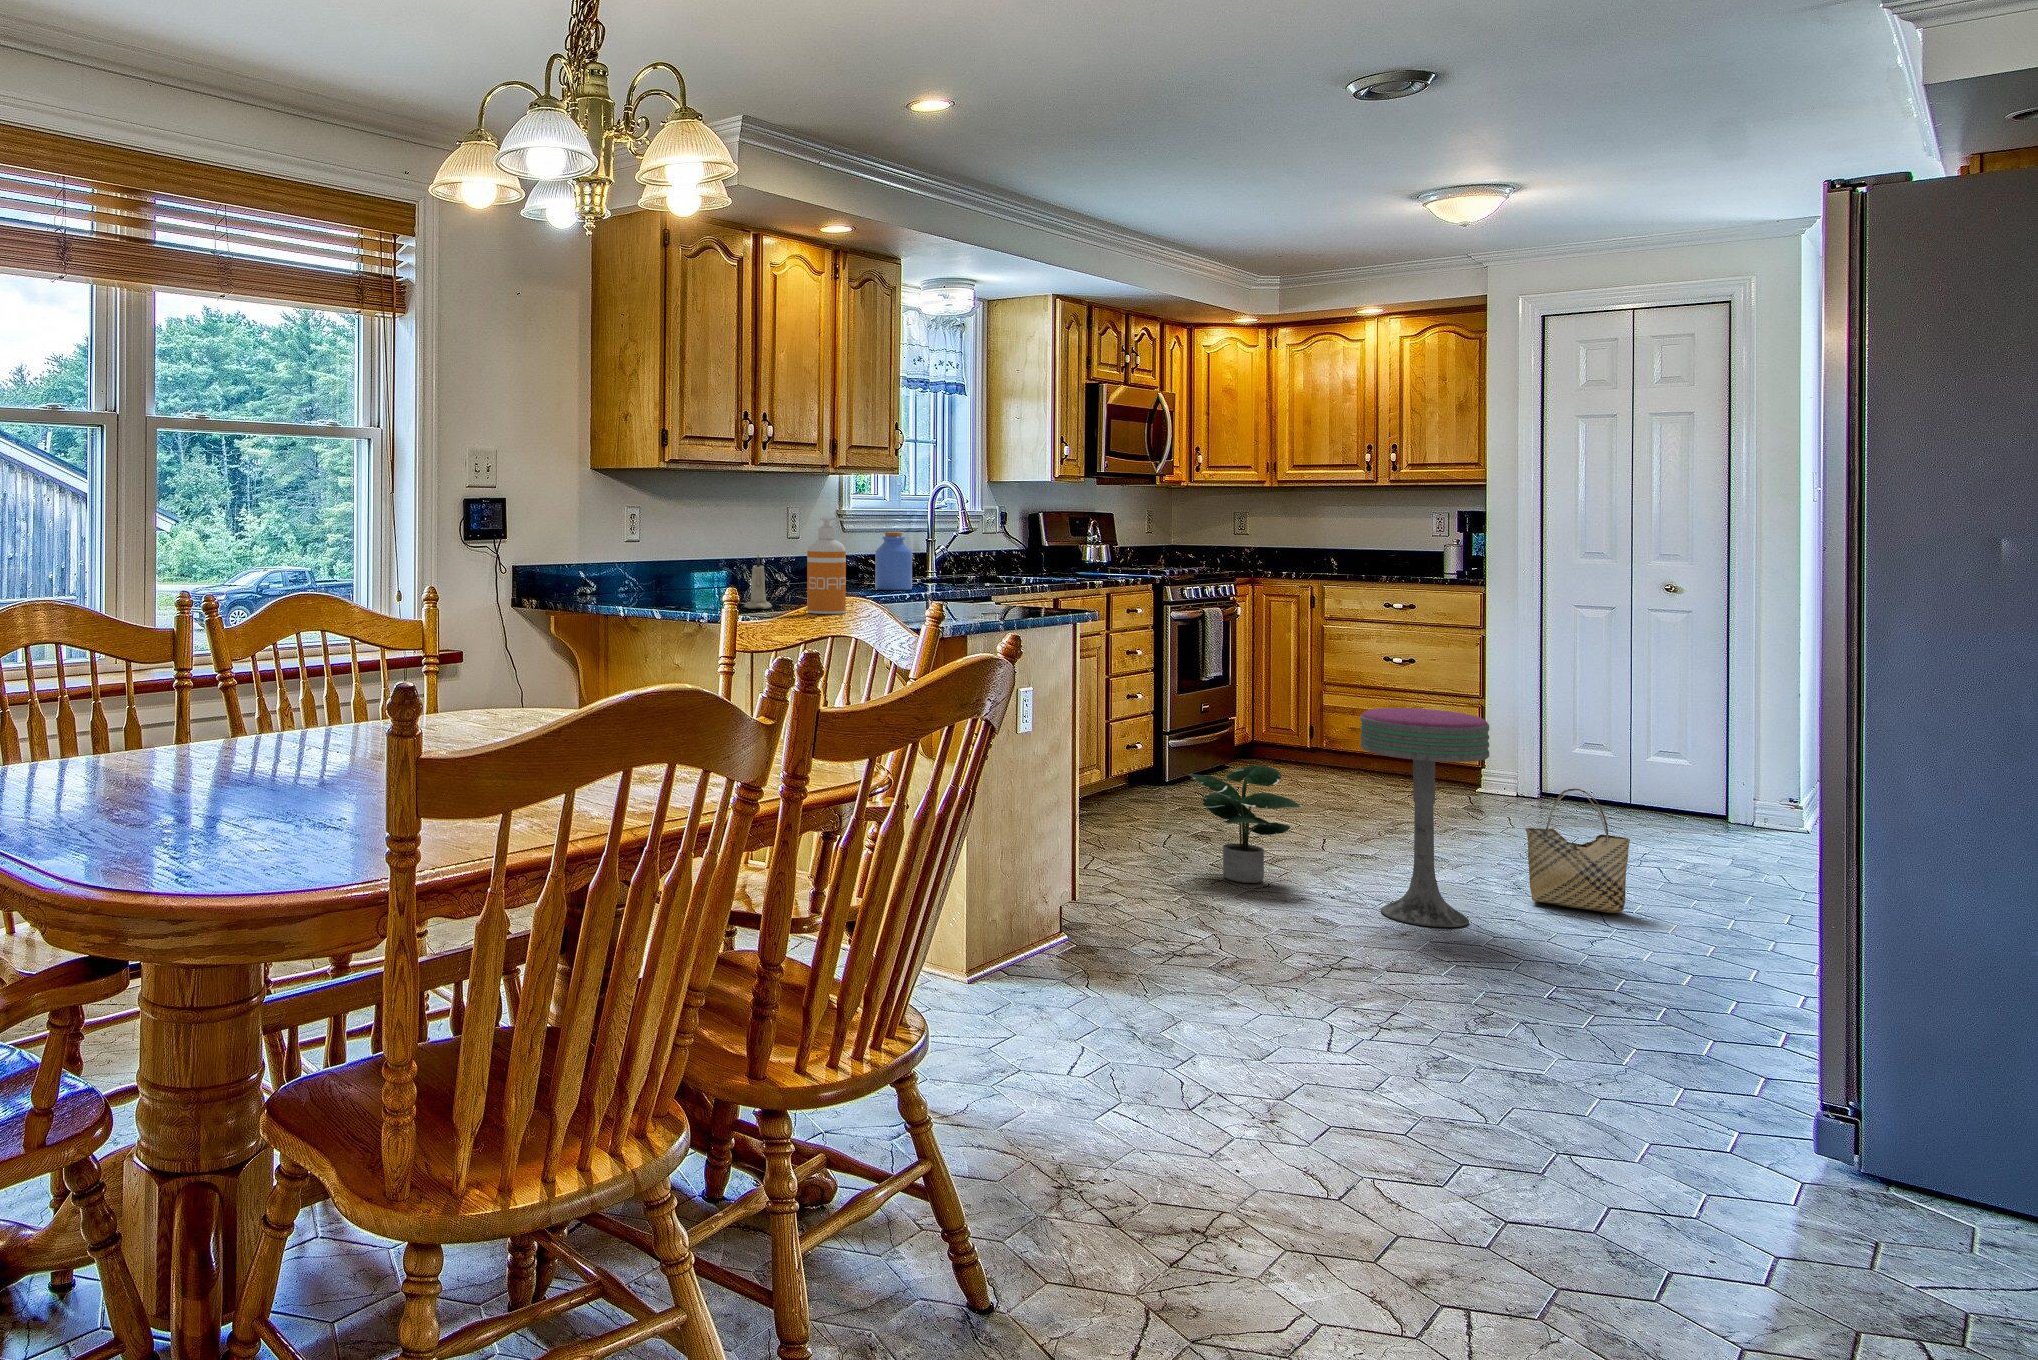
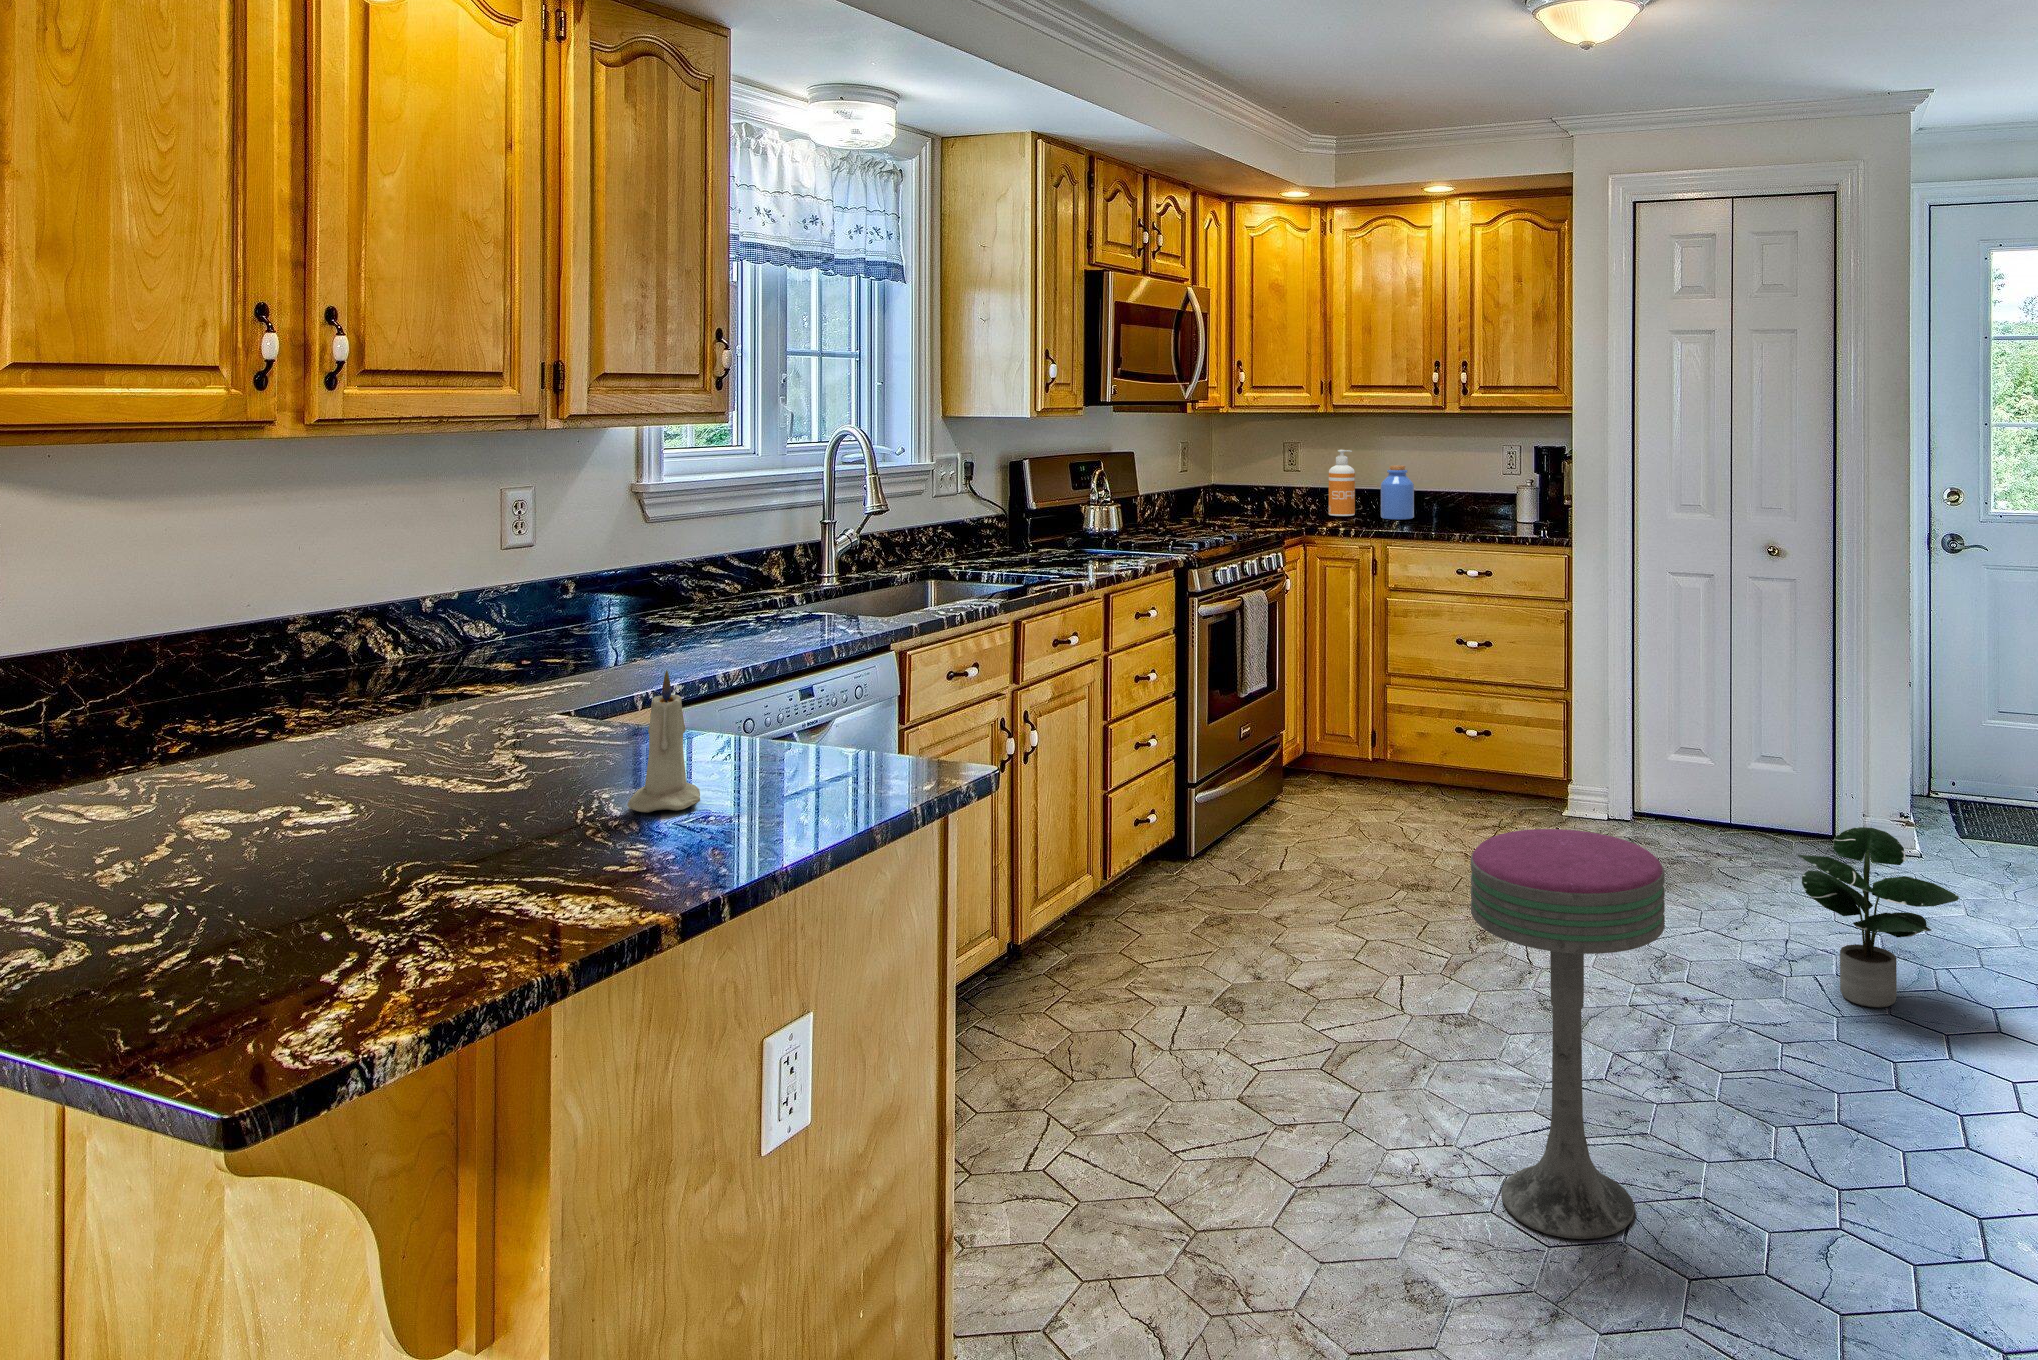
soap dispenser: present [807,517,846,614] -> present [1329,450,1355,516]
jar: present [875,532,912,590] -> present [1381,465,1414,520]
candle: present [745,555,772,609] -> present [627,670,700,812]
potted plant: present [1189,765,1302,883] -> present [1798,827,1959,1007]
woven basket: present [1525,789,1630,913] -> none [1690,919,1830,1126]

